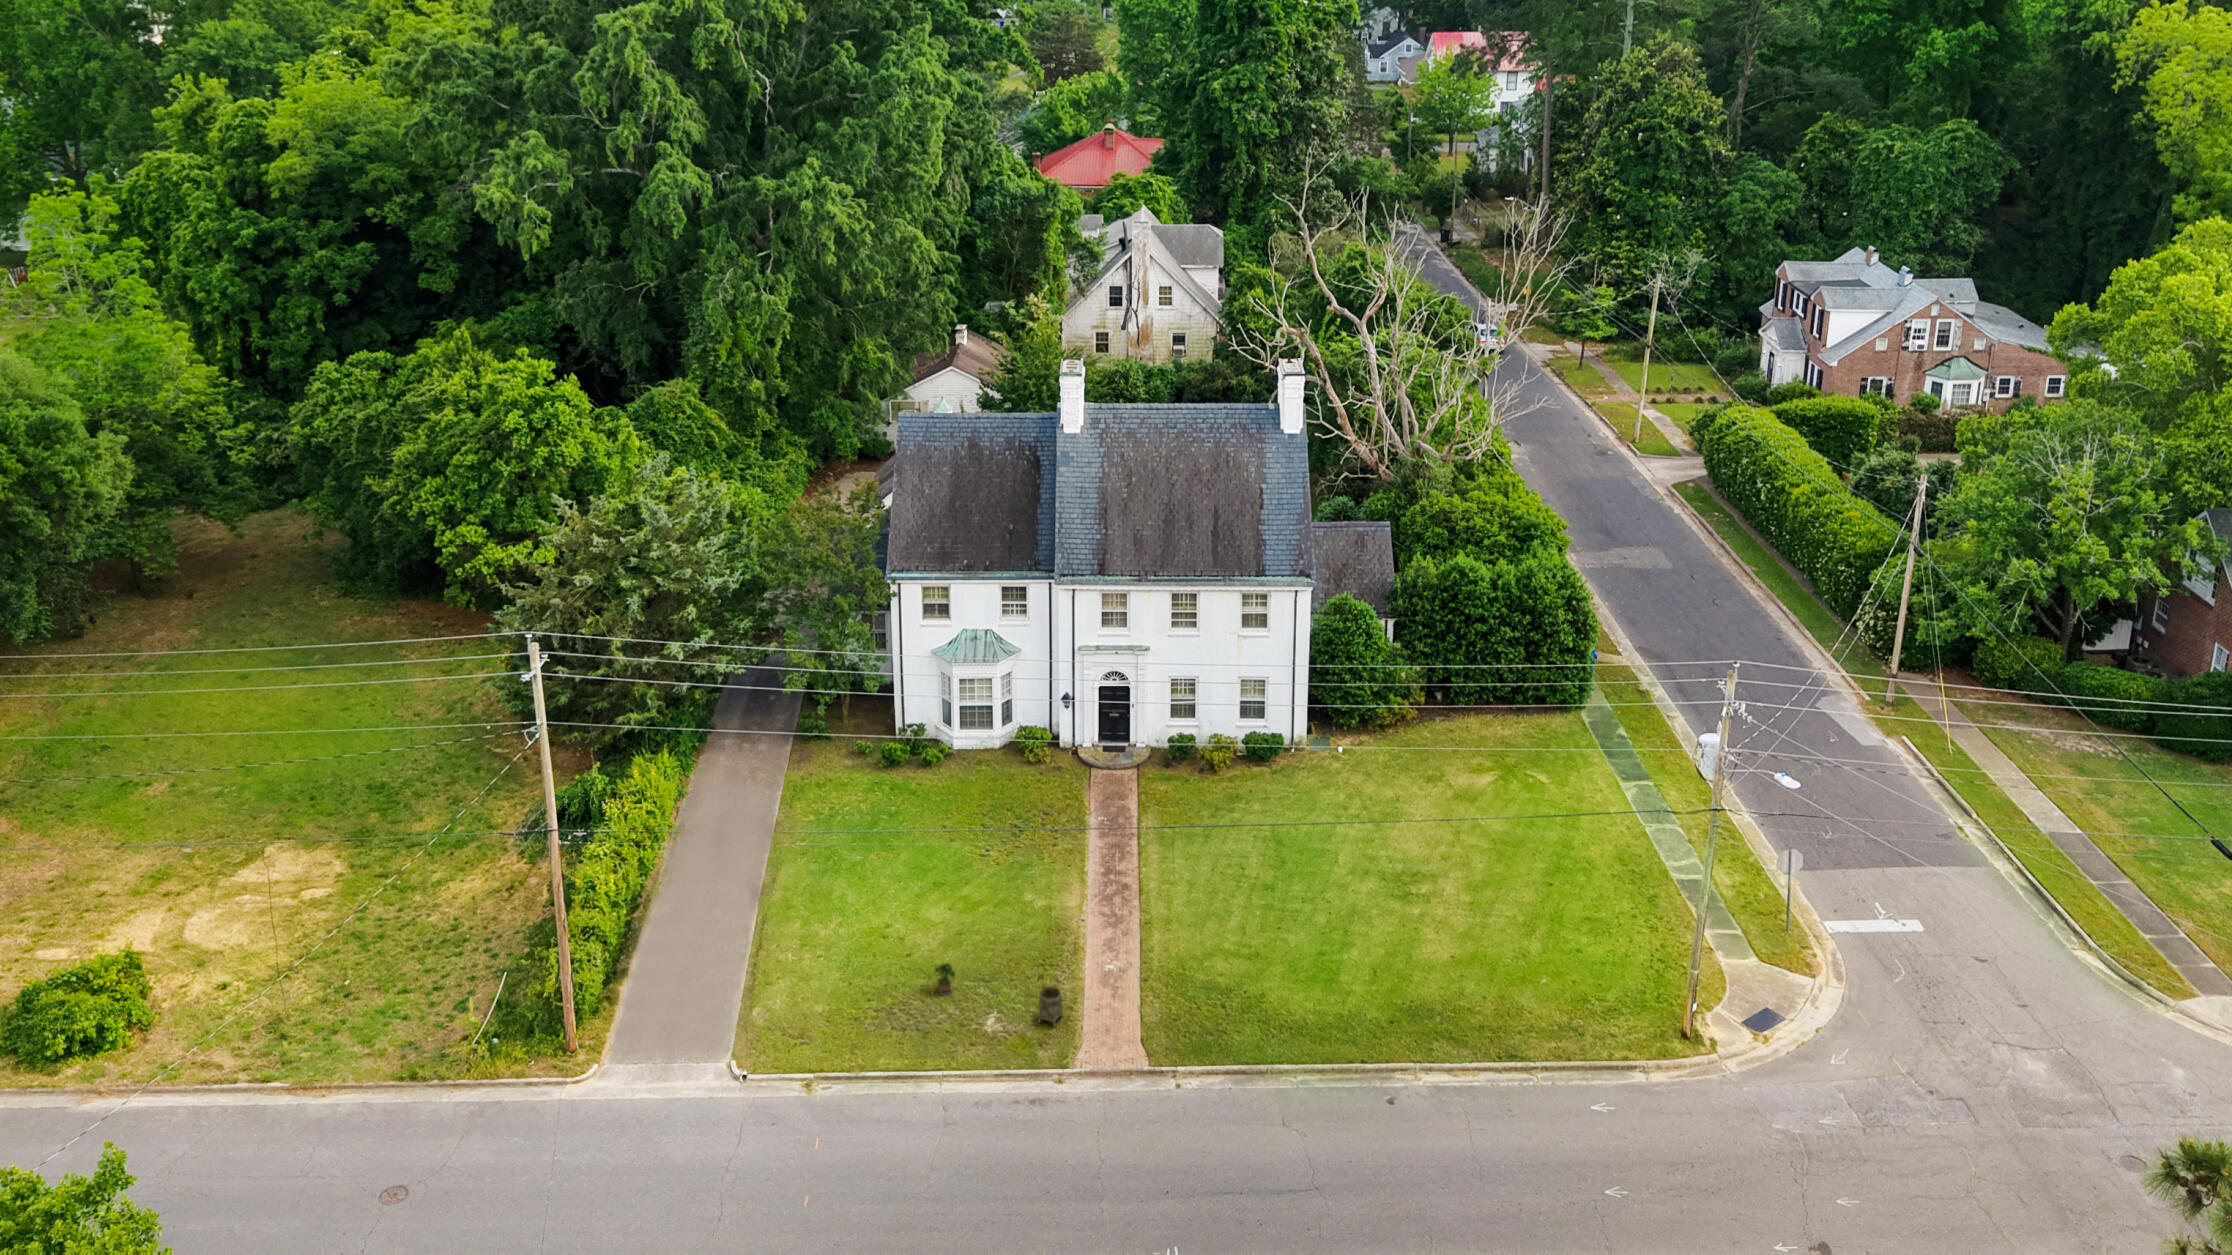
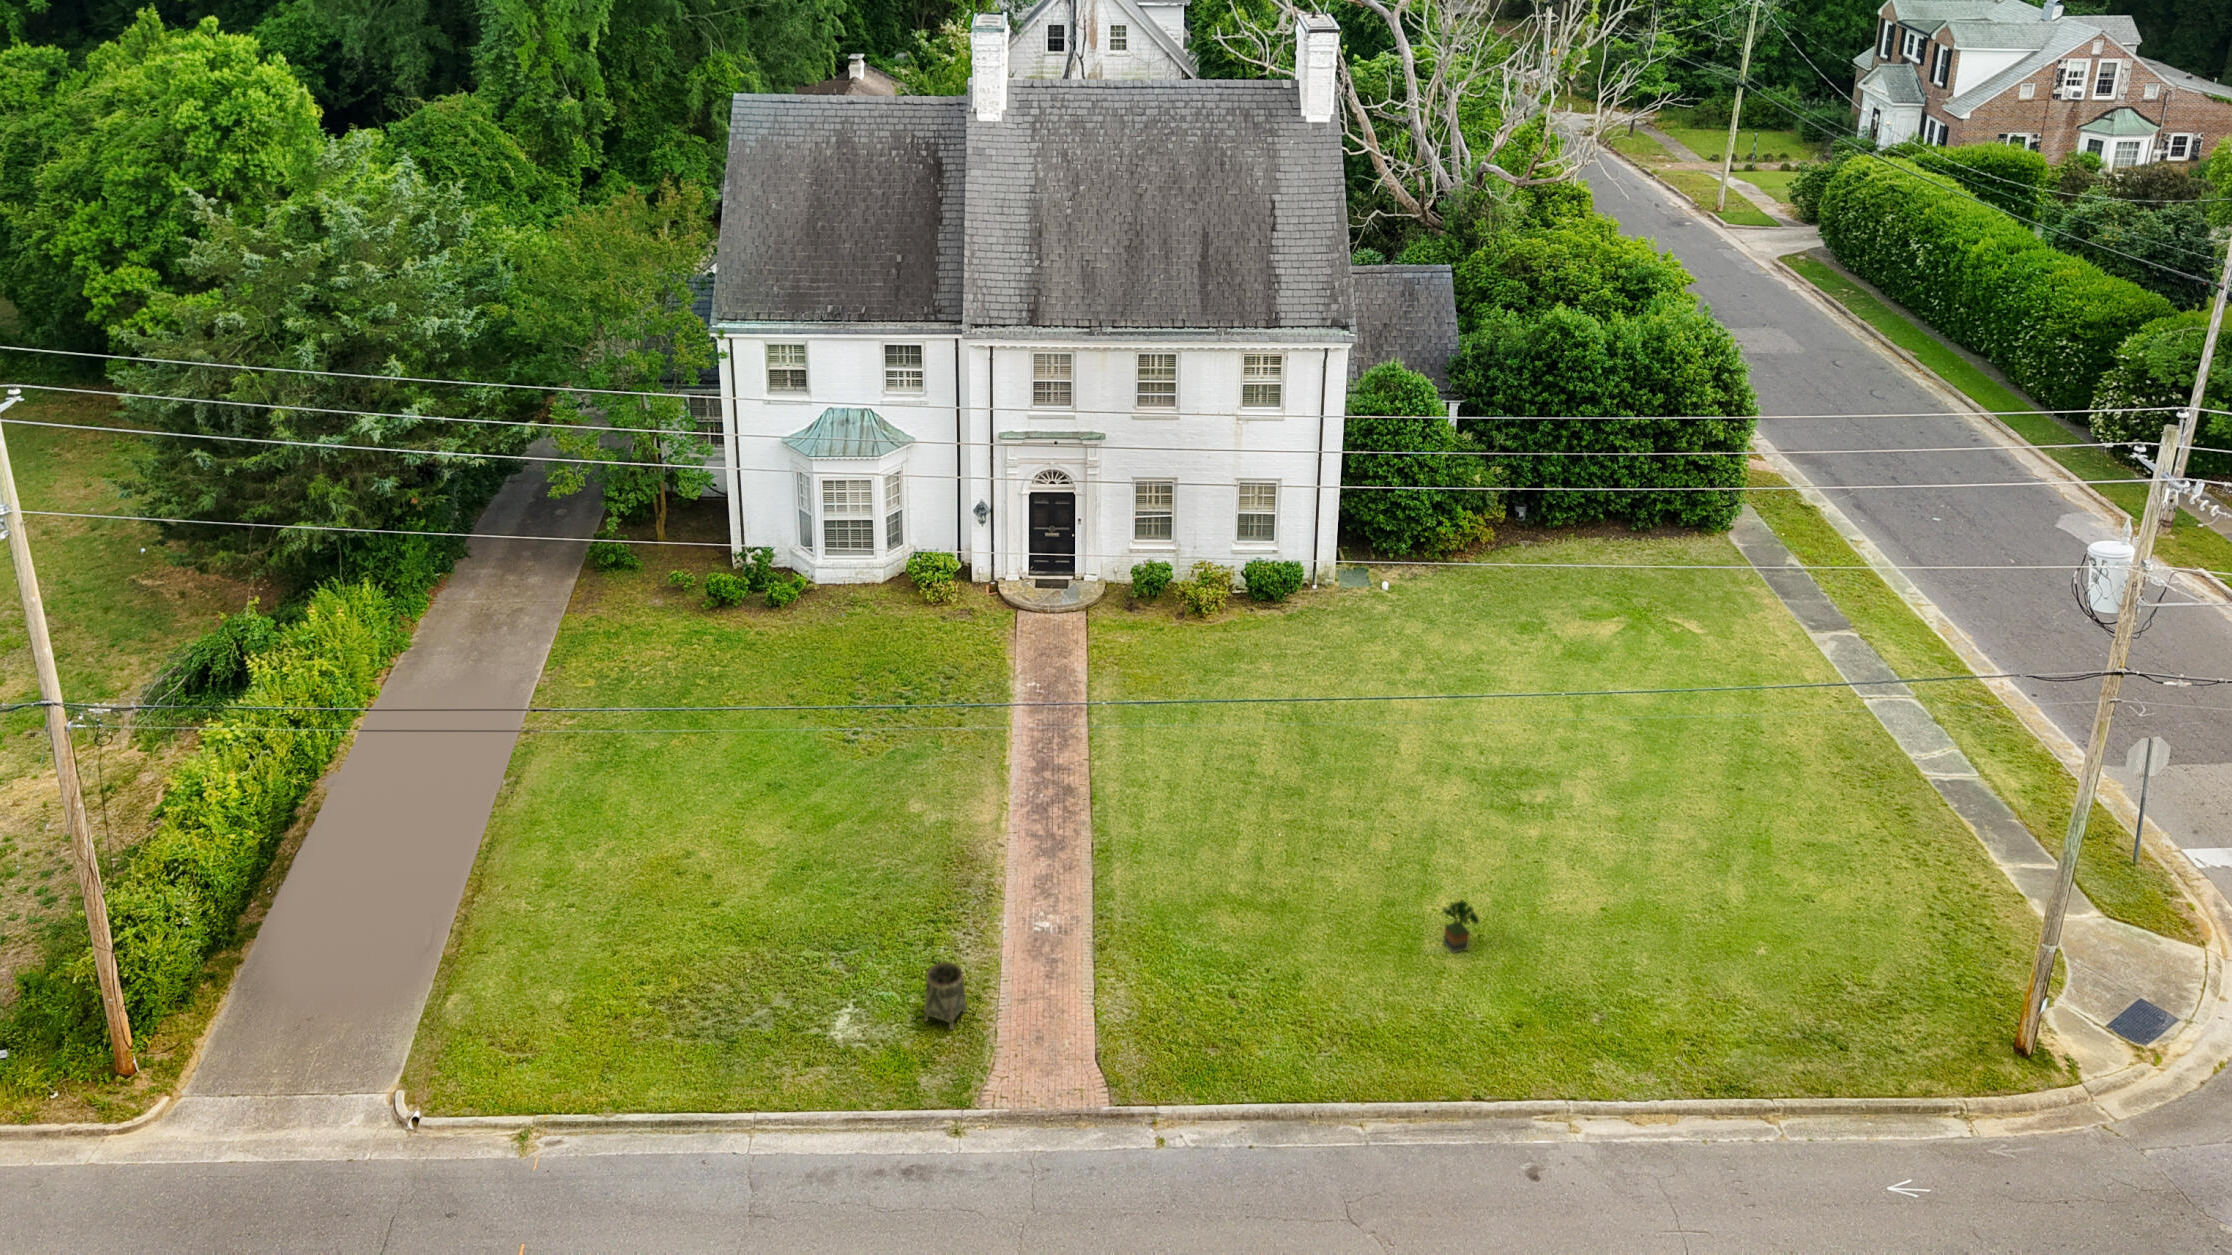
potted tree: present [935,963,955,996] -> present [1443,901,1479,953]

